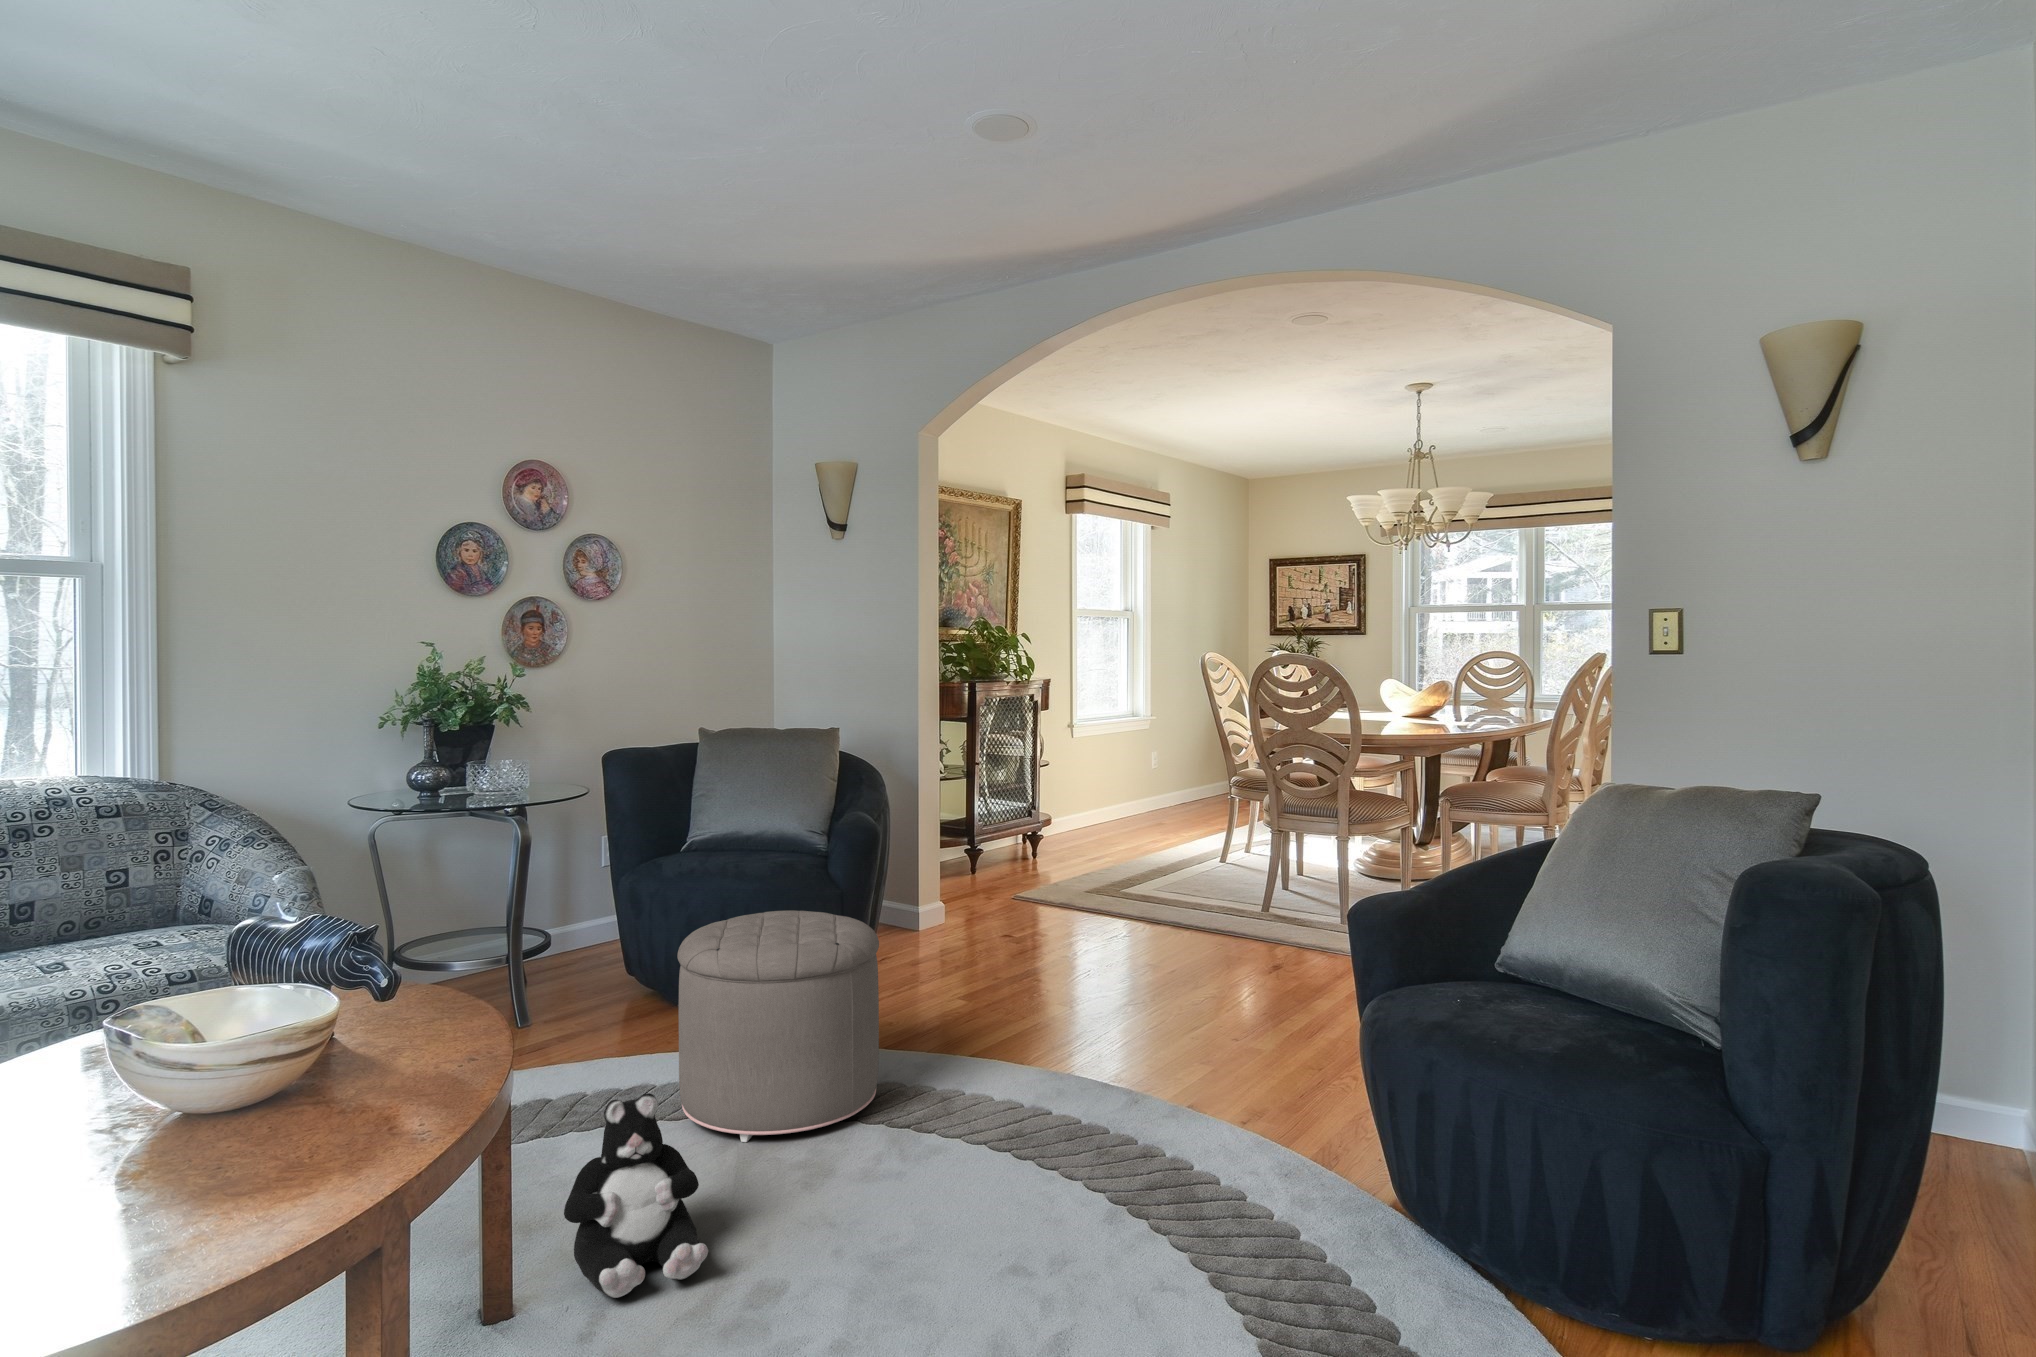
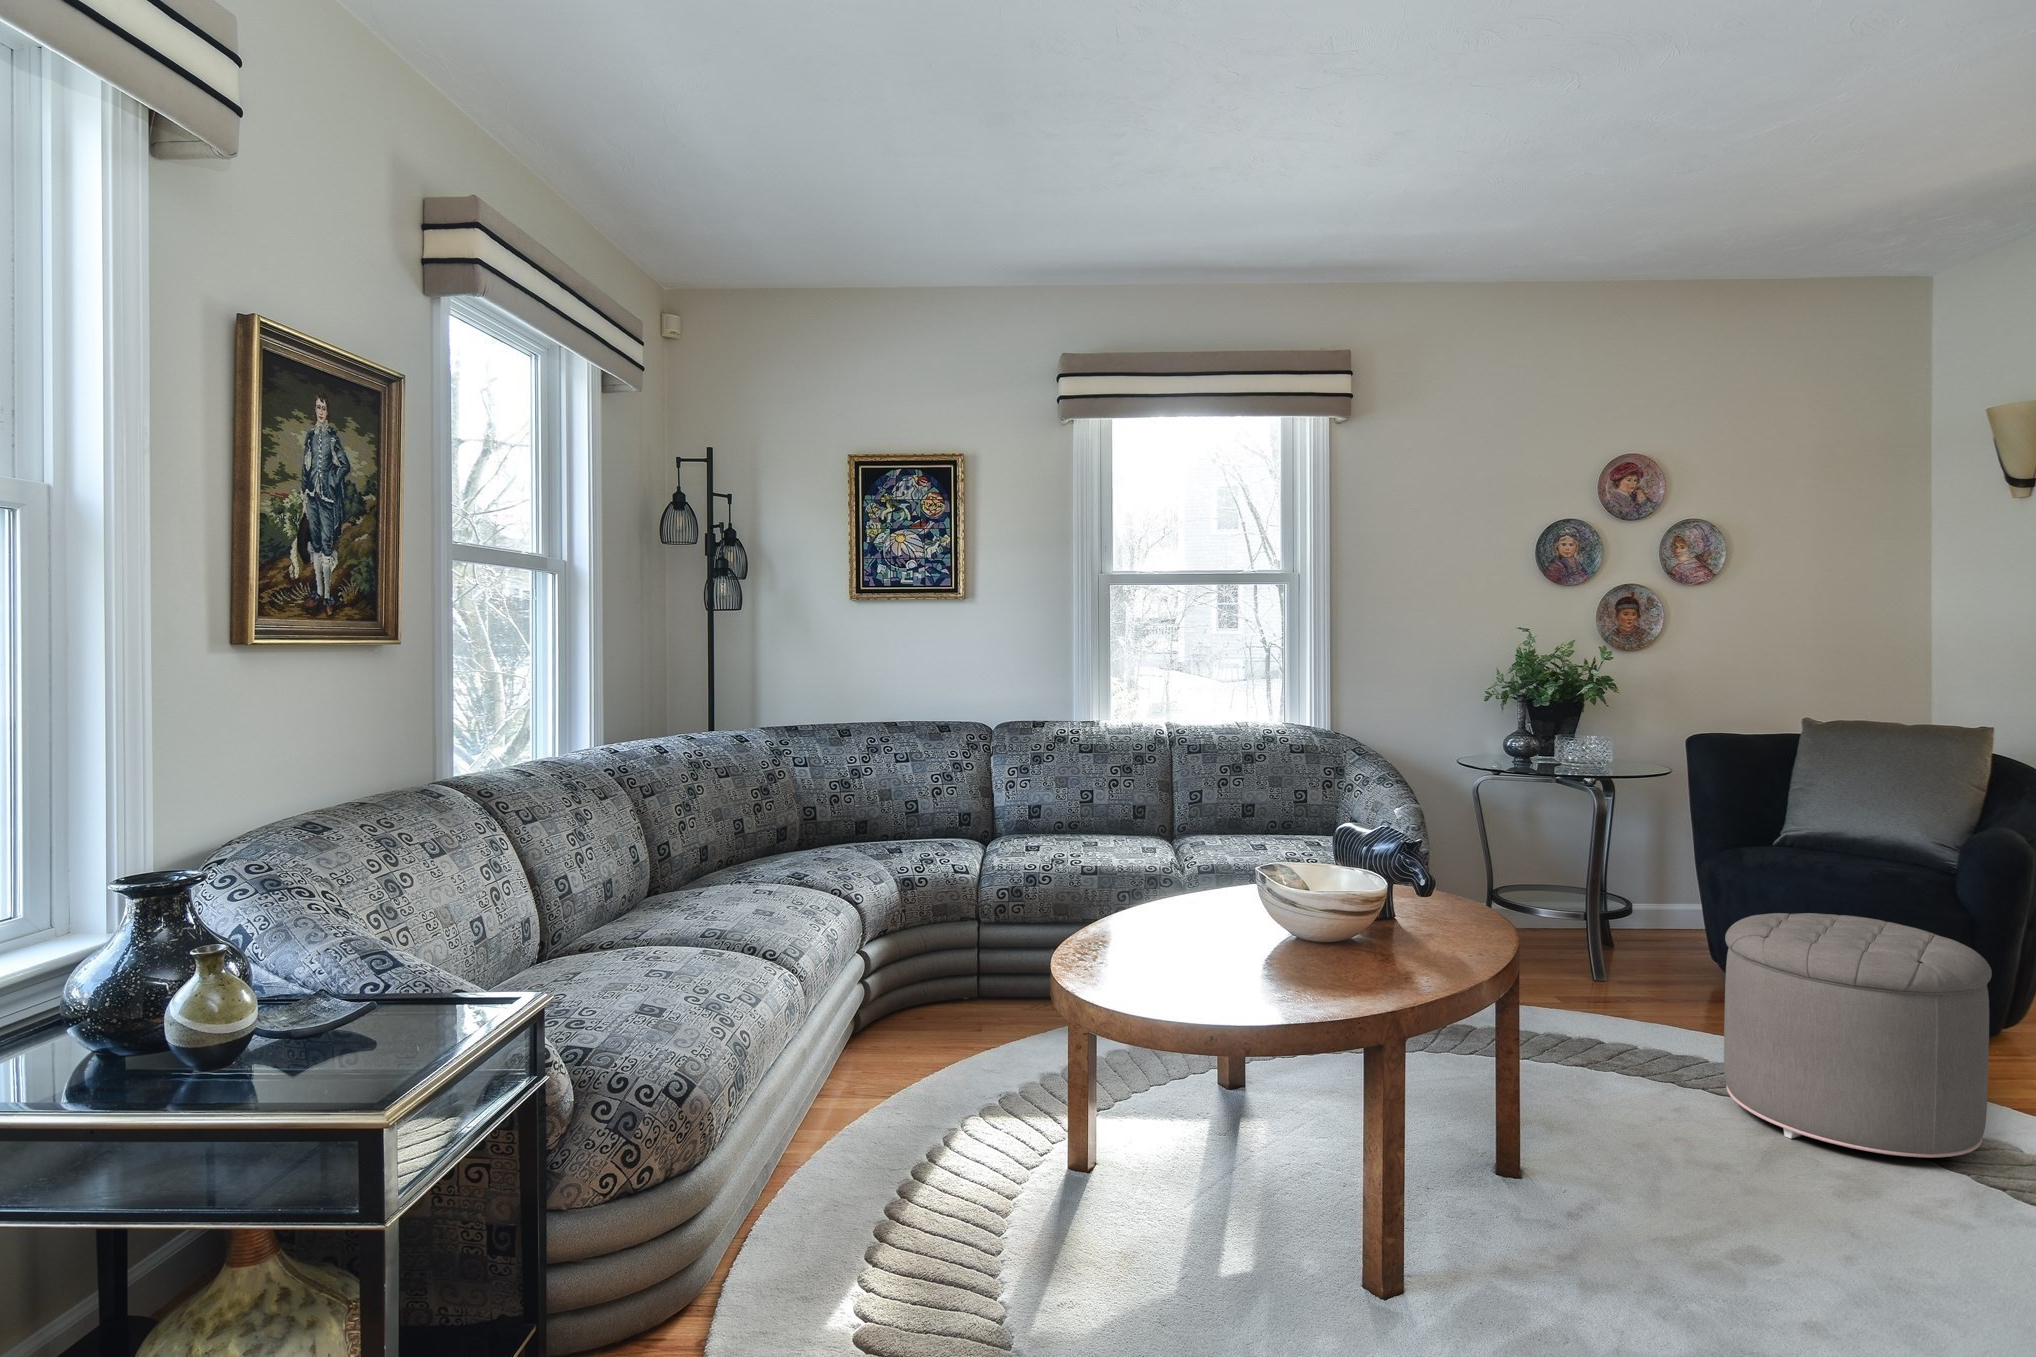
plush toy: present [564,1093,708,1298] -> none [1574,1038,1708,1217]

